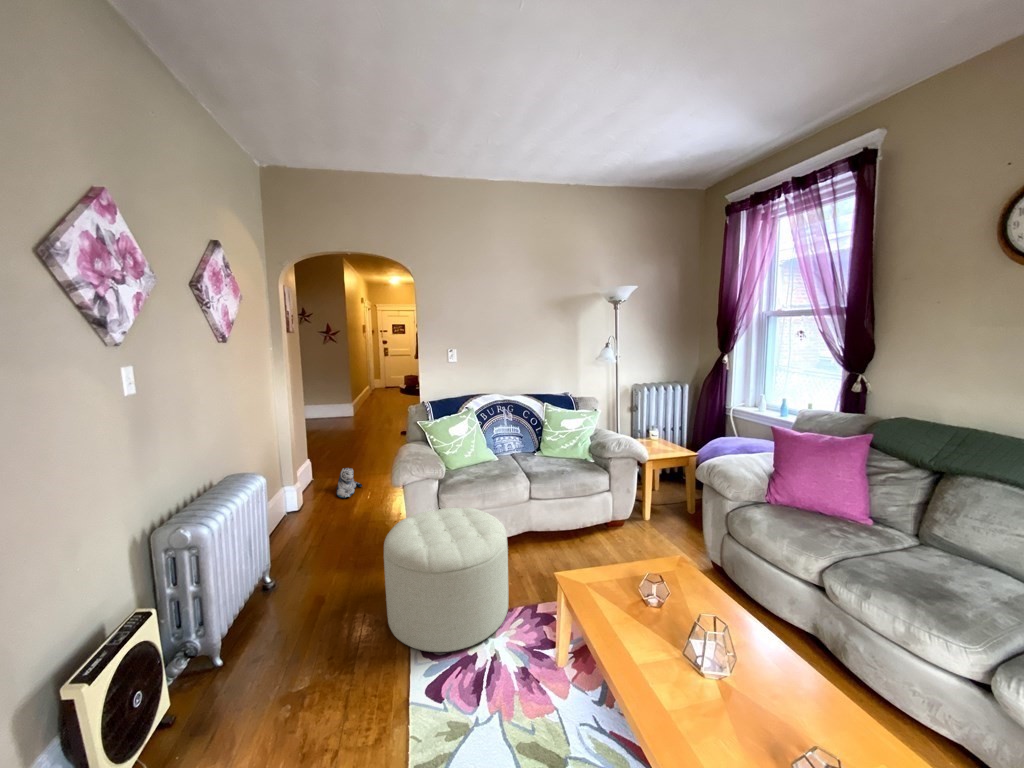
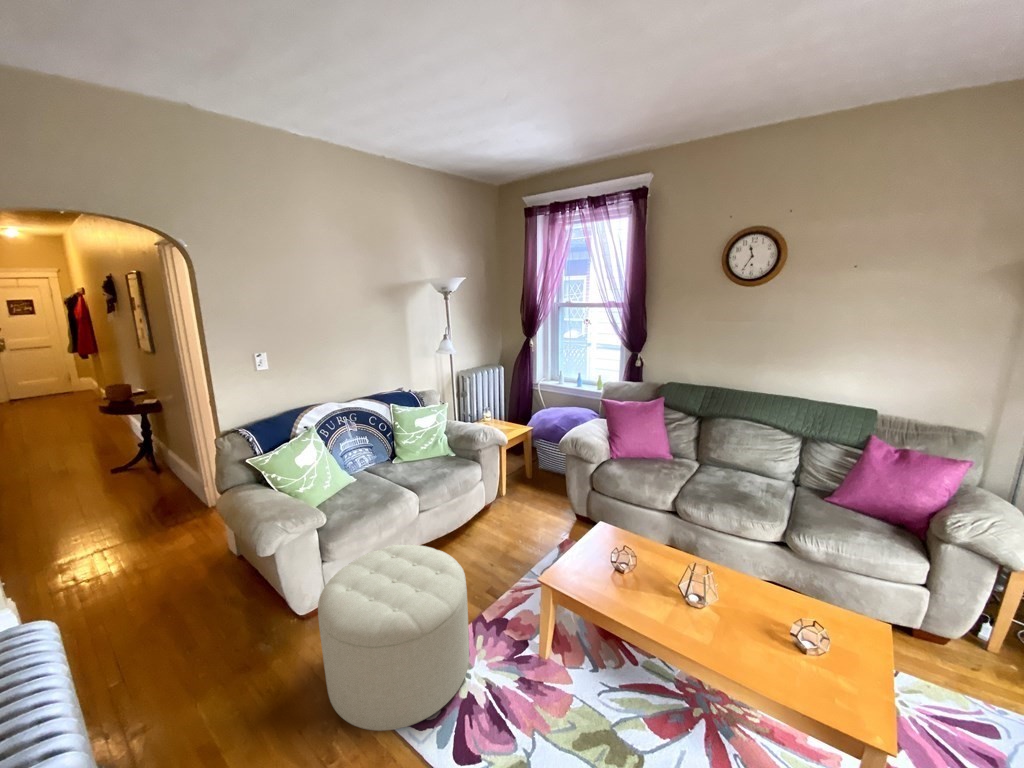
plush toy: present [336,468,362,498] -> none [56,549,109,600]

